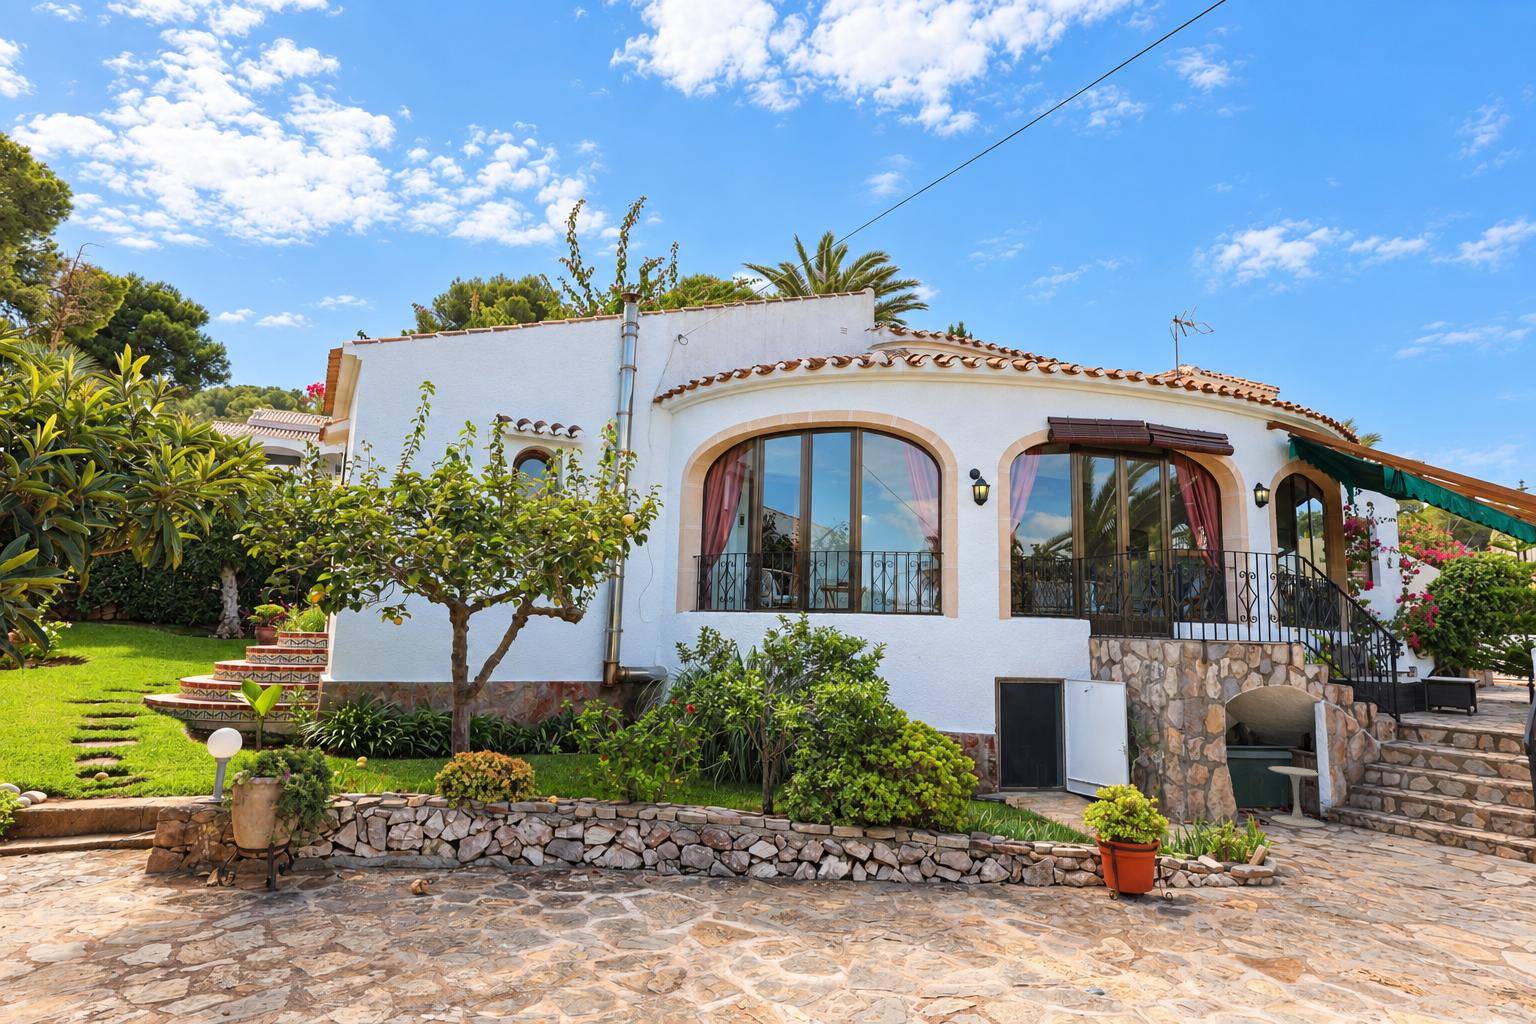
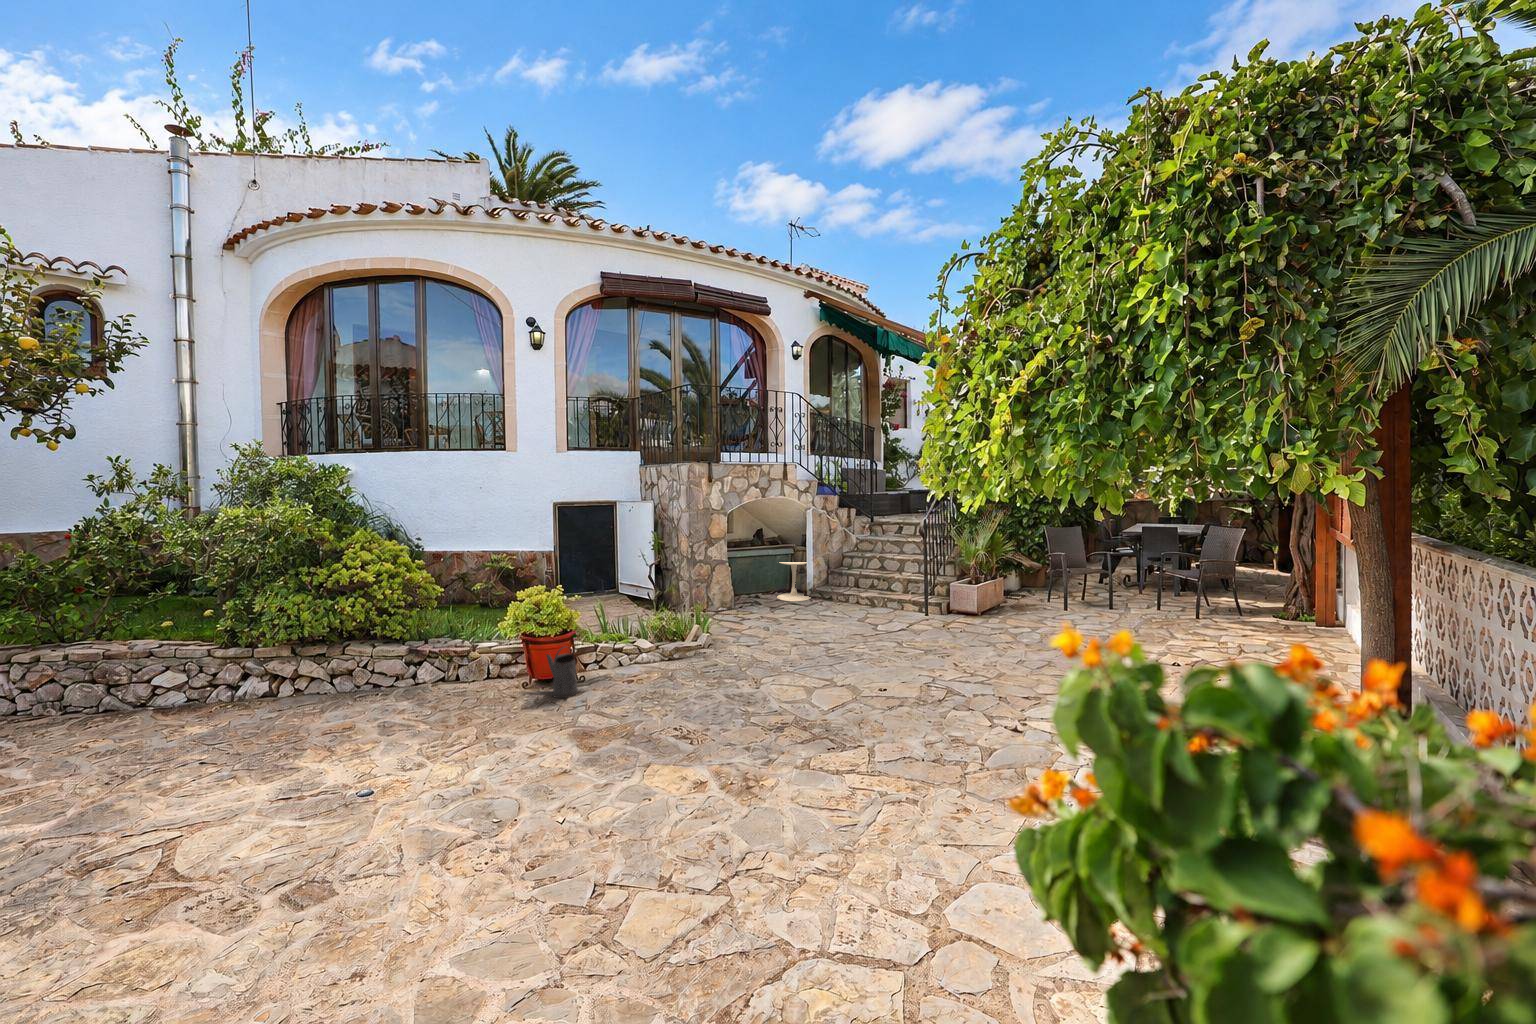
watering can: none [1149,850,1215,909] -> present [546,647,578,698]

